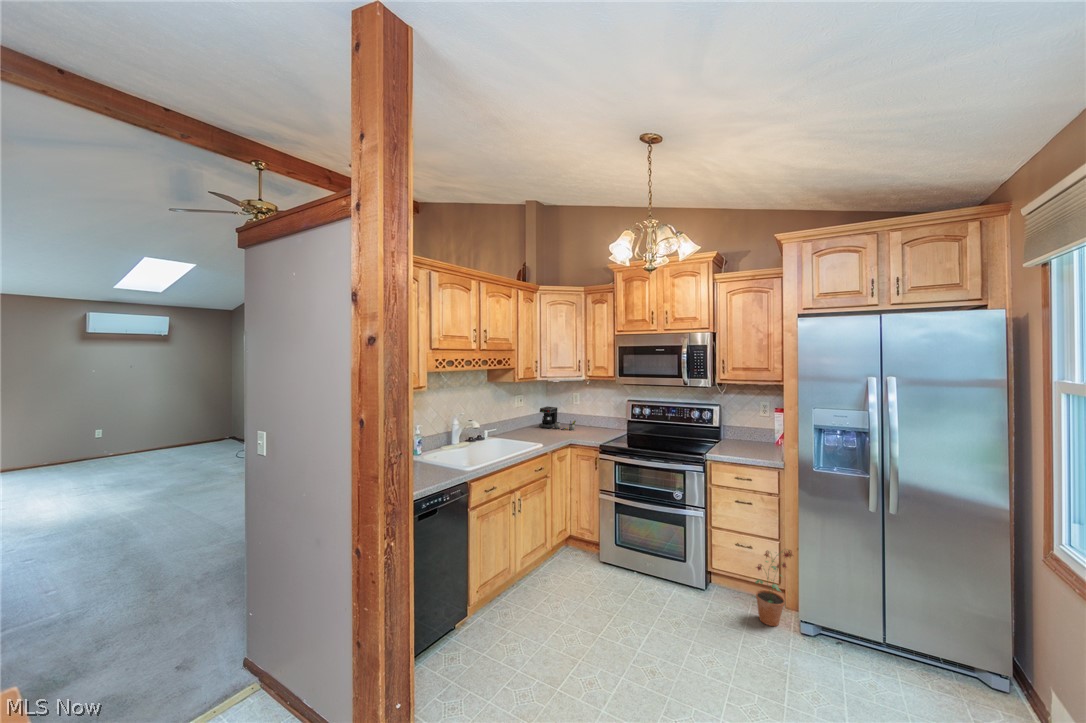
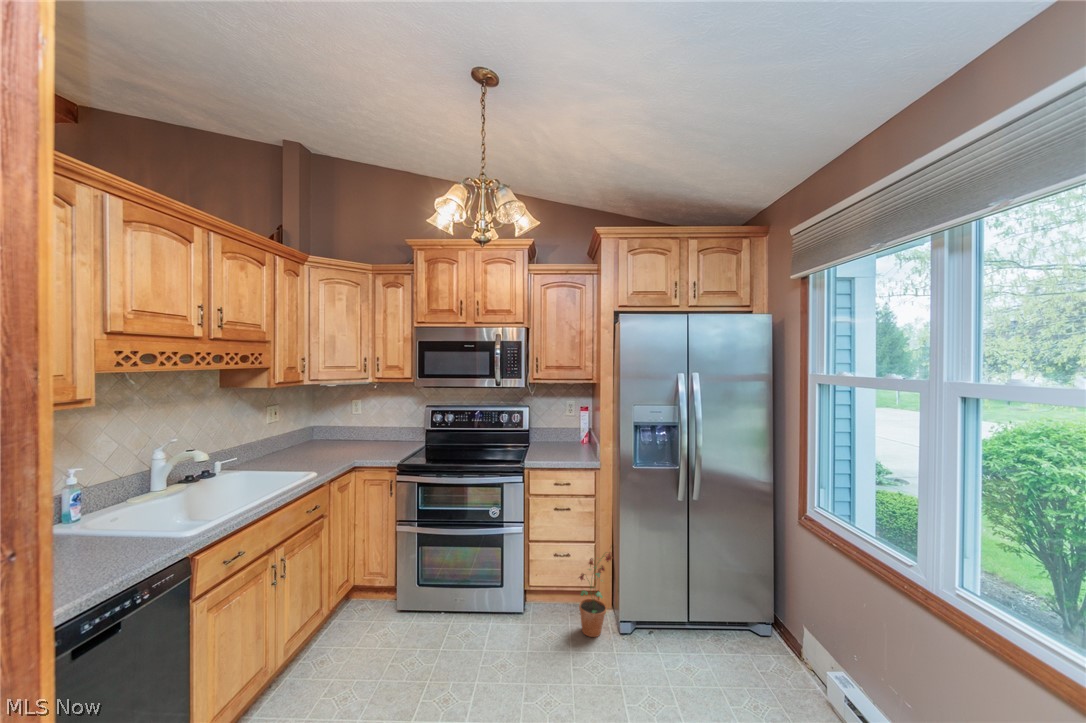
coffee maker: present [539,406,576,430] -> none [305,418,360,448]

